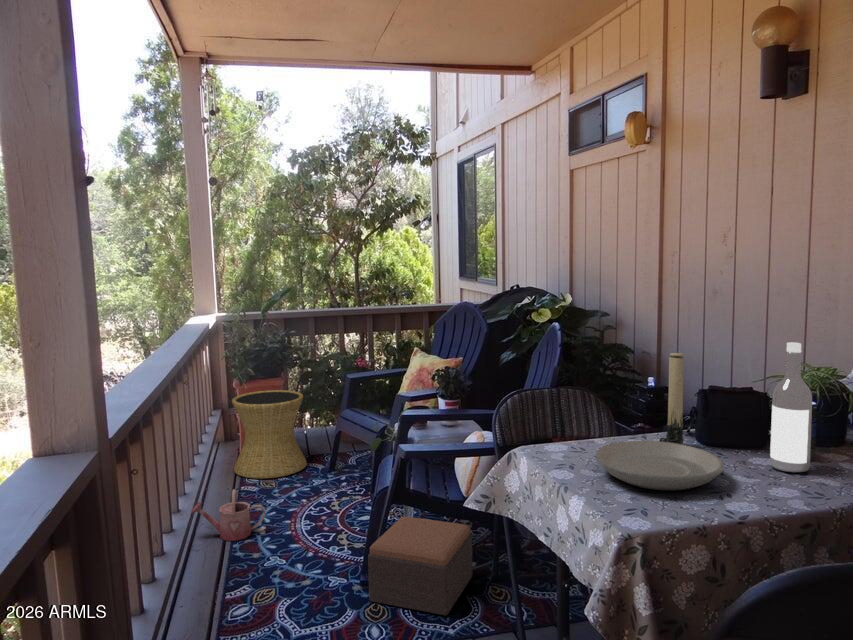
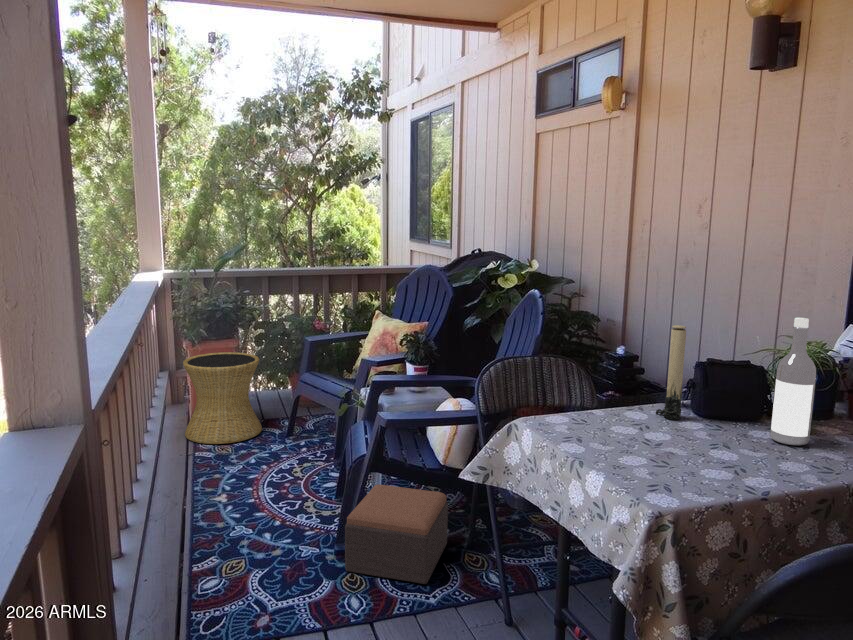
plate: present [596,441,724,490] -> none [606,413,735,465]
watering can: present [191,489,266,541] -> none [147,457,227,510]

